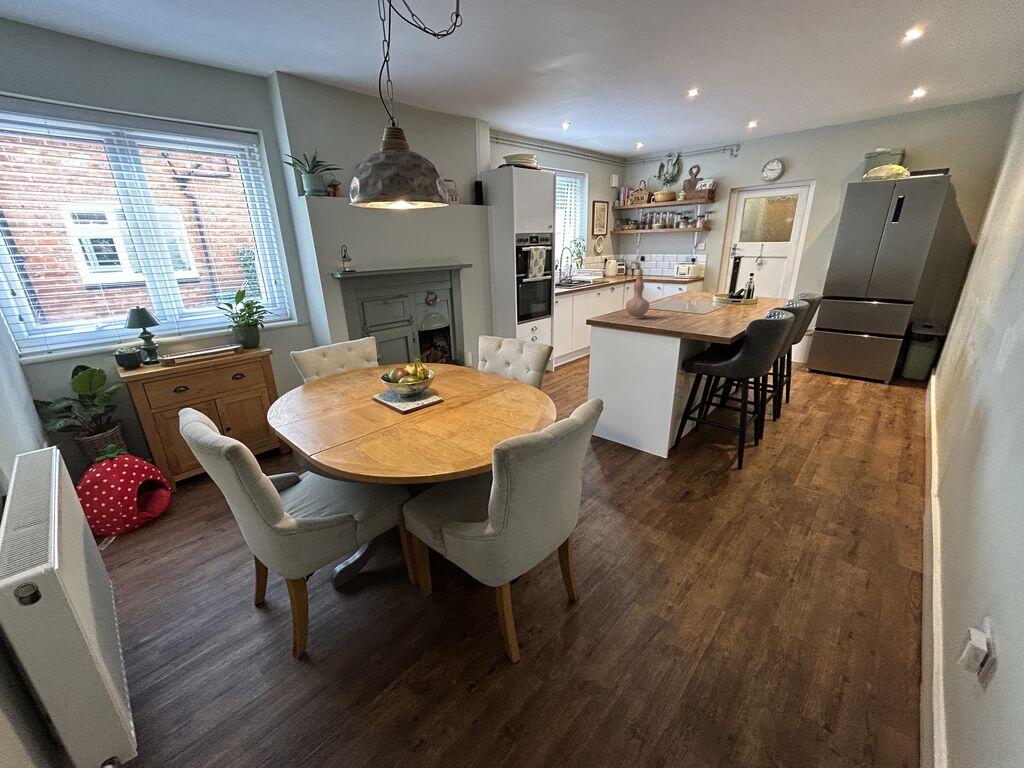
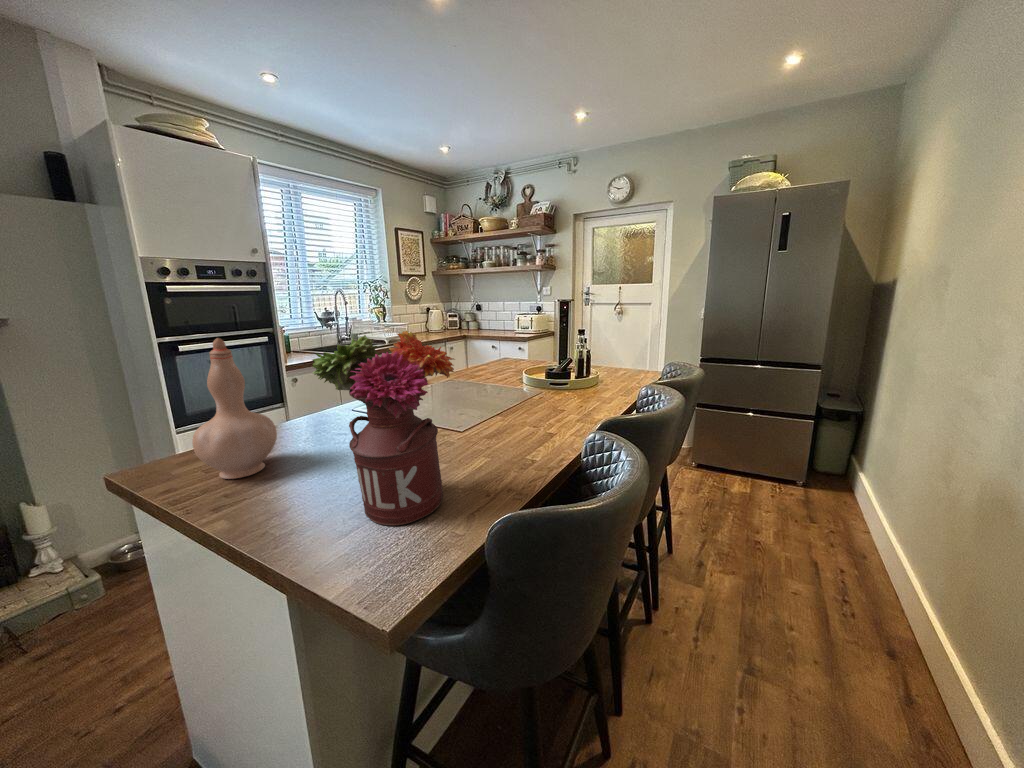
flower arrangement: none [689,270,731,326] -> present [312,331,454,525]

